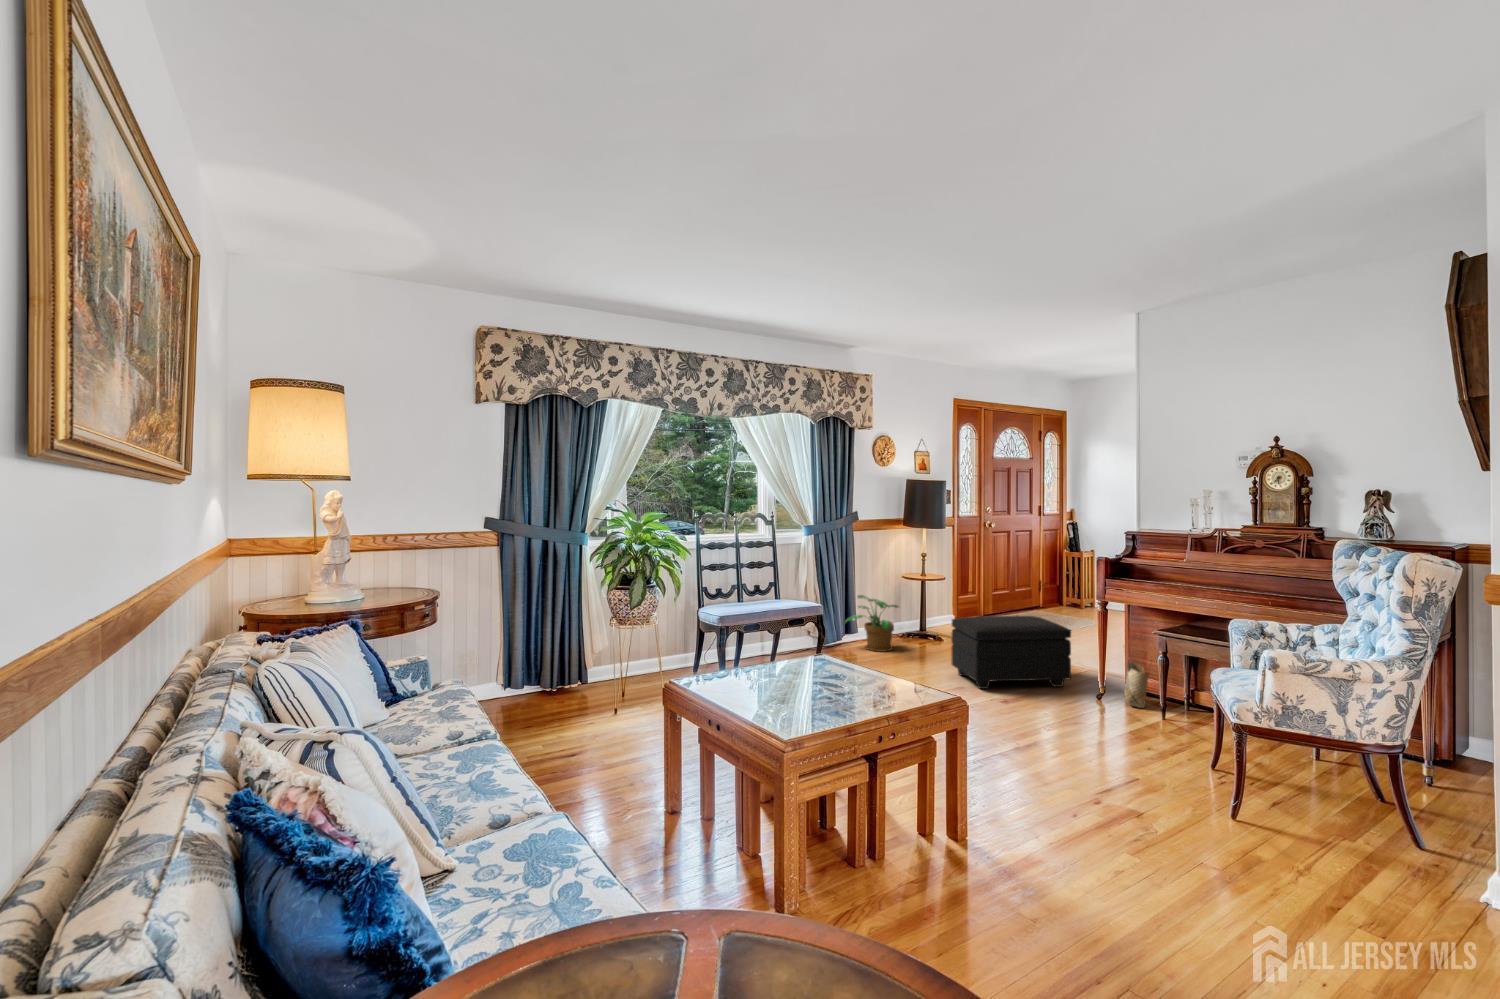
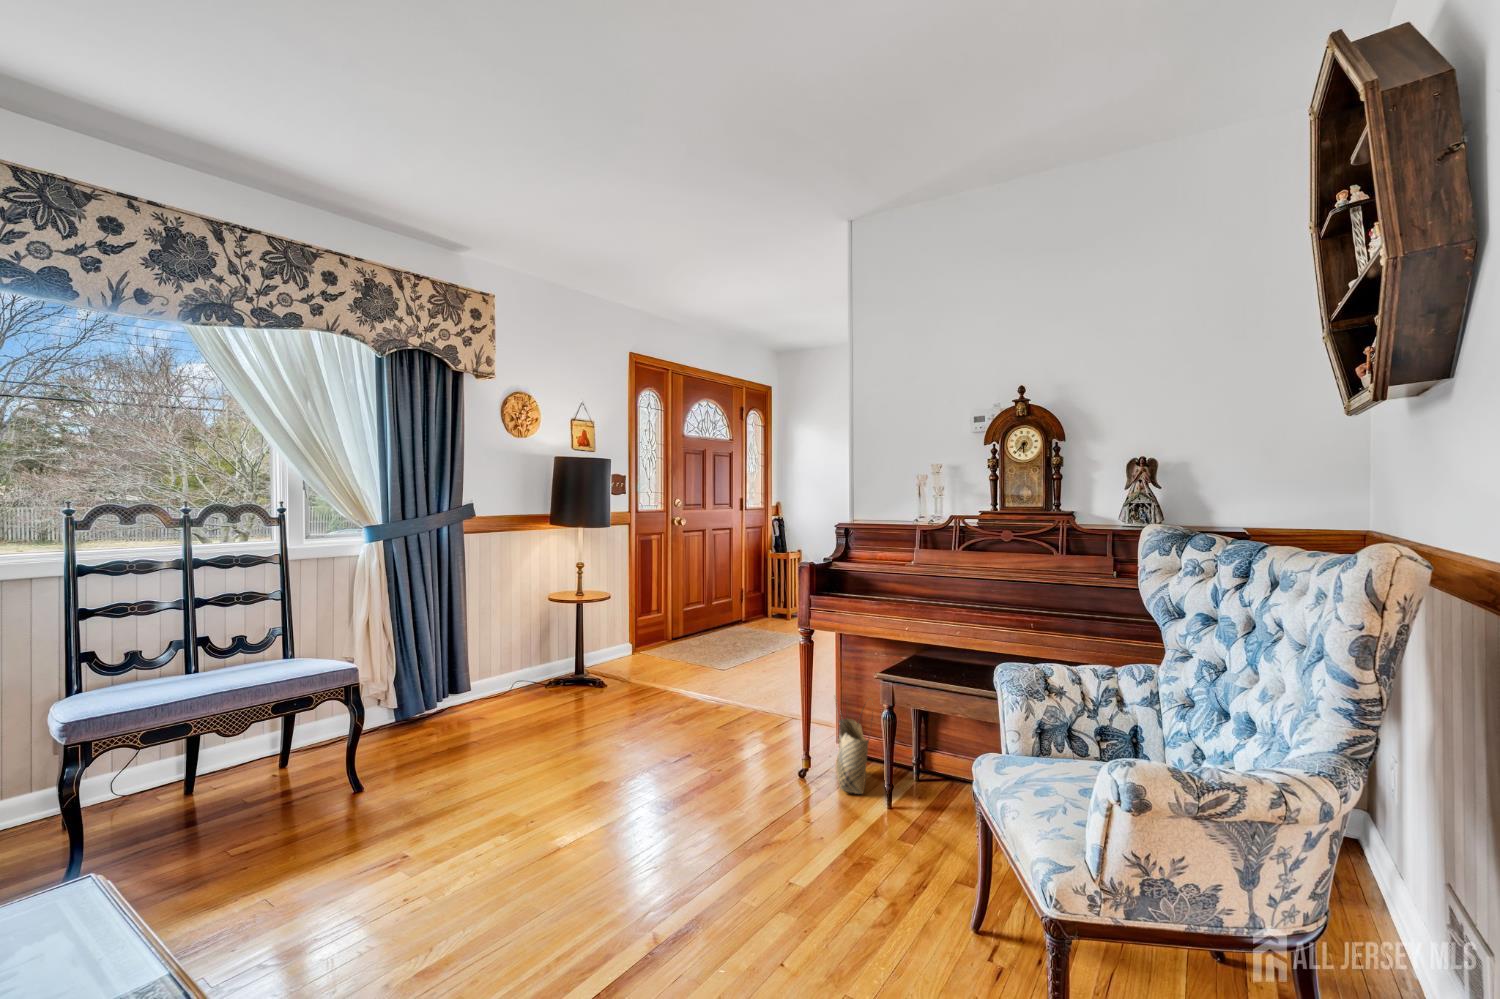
potted plant: present [845,595,898,652] -> none [441,631,531,720]
footstool: present [952,616,1071,689] -> none [591,653,763,786]

